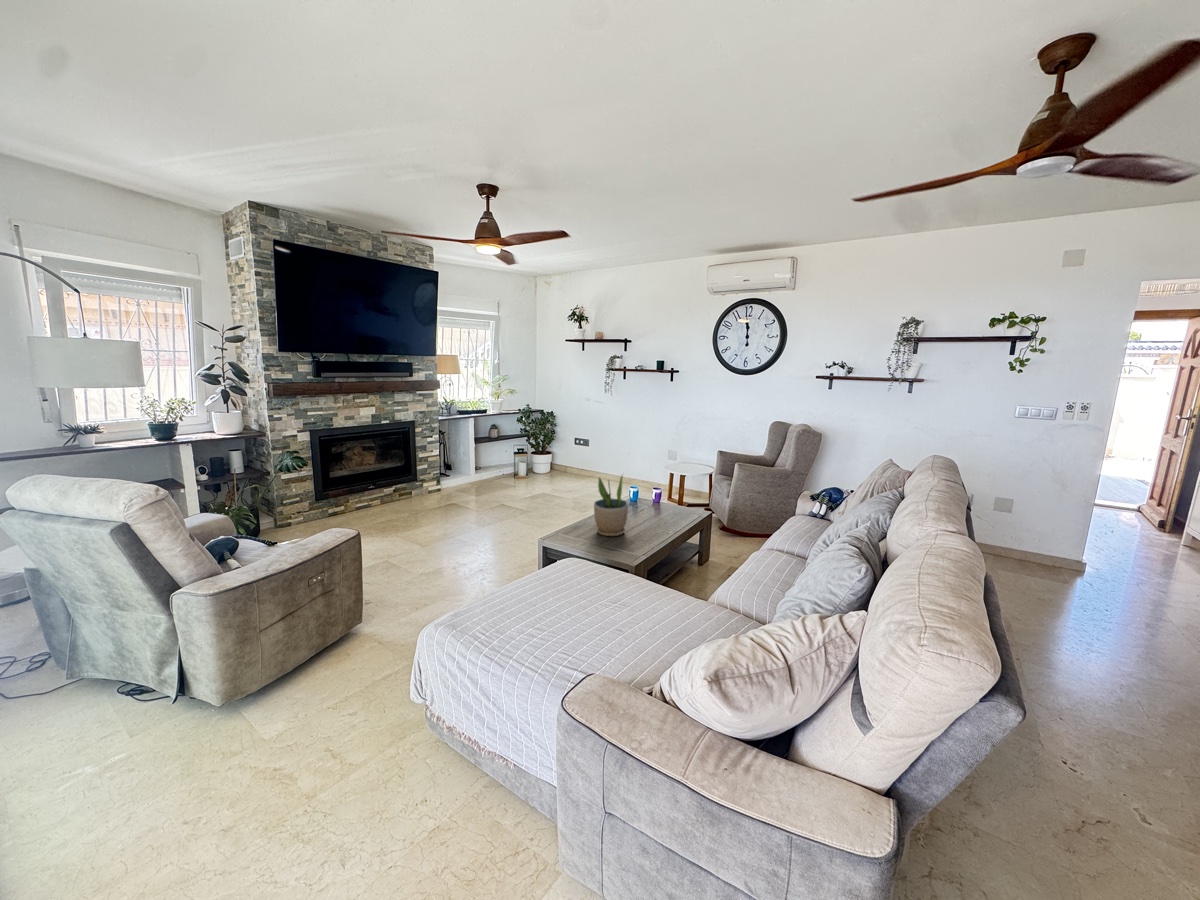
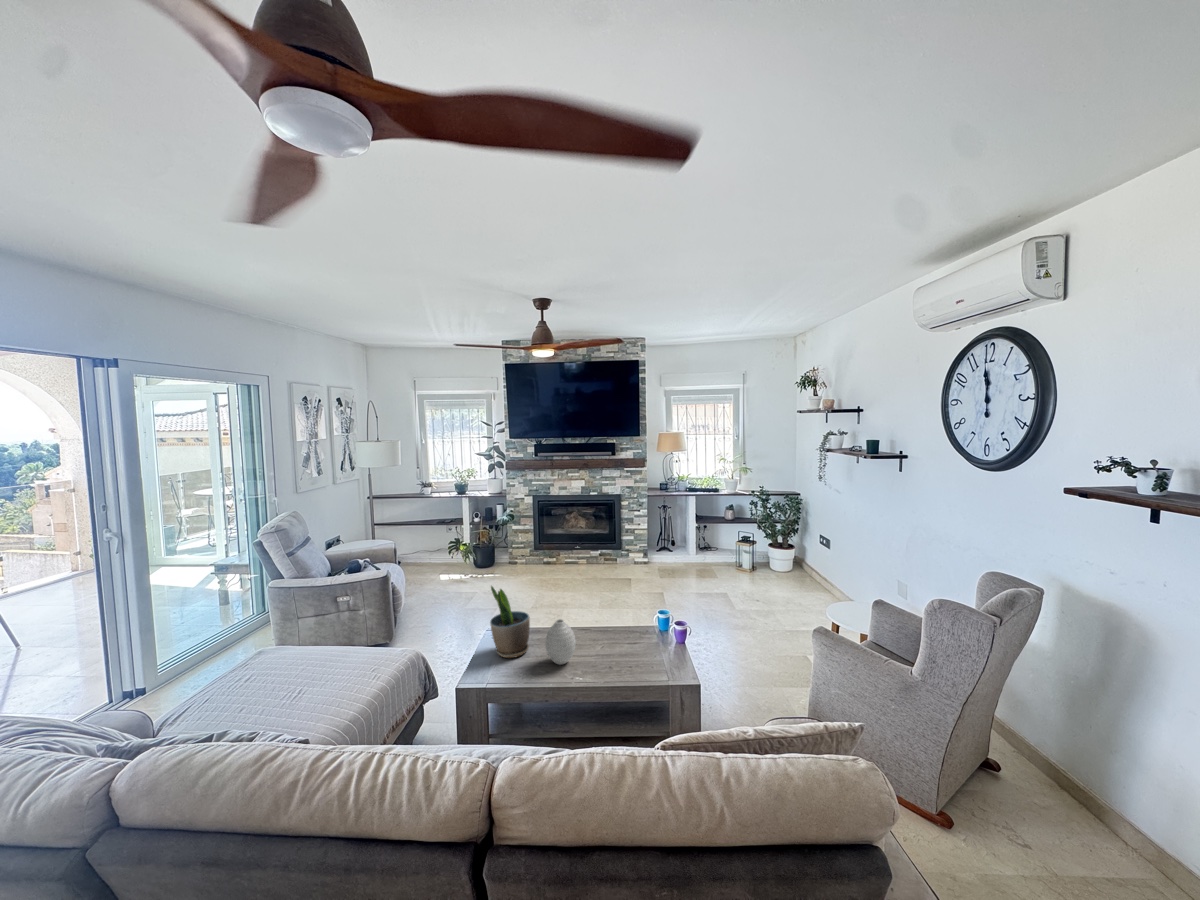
vase: none [637,491,662,526] -> present [545,619,576,665]

